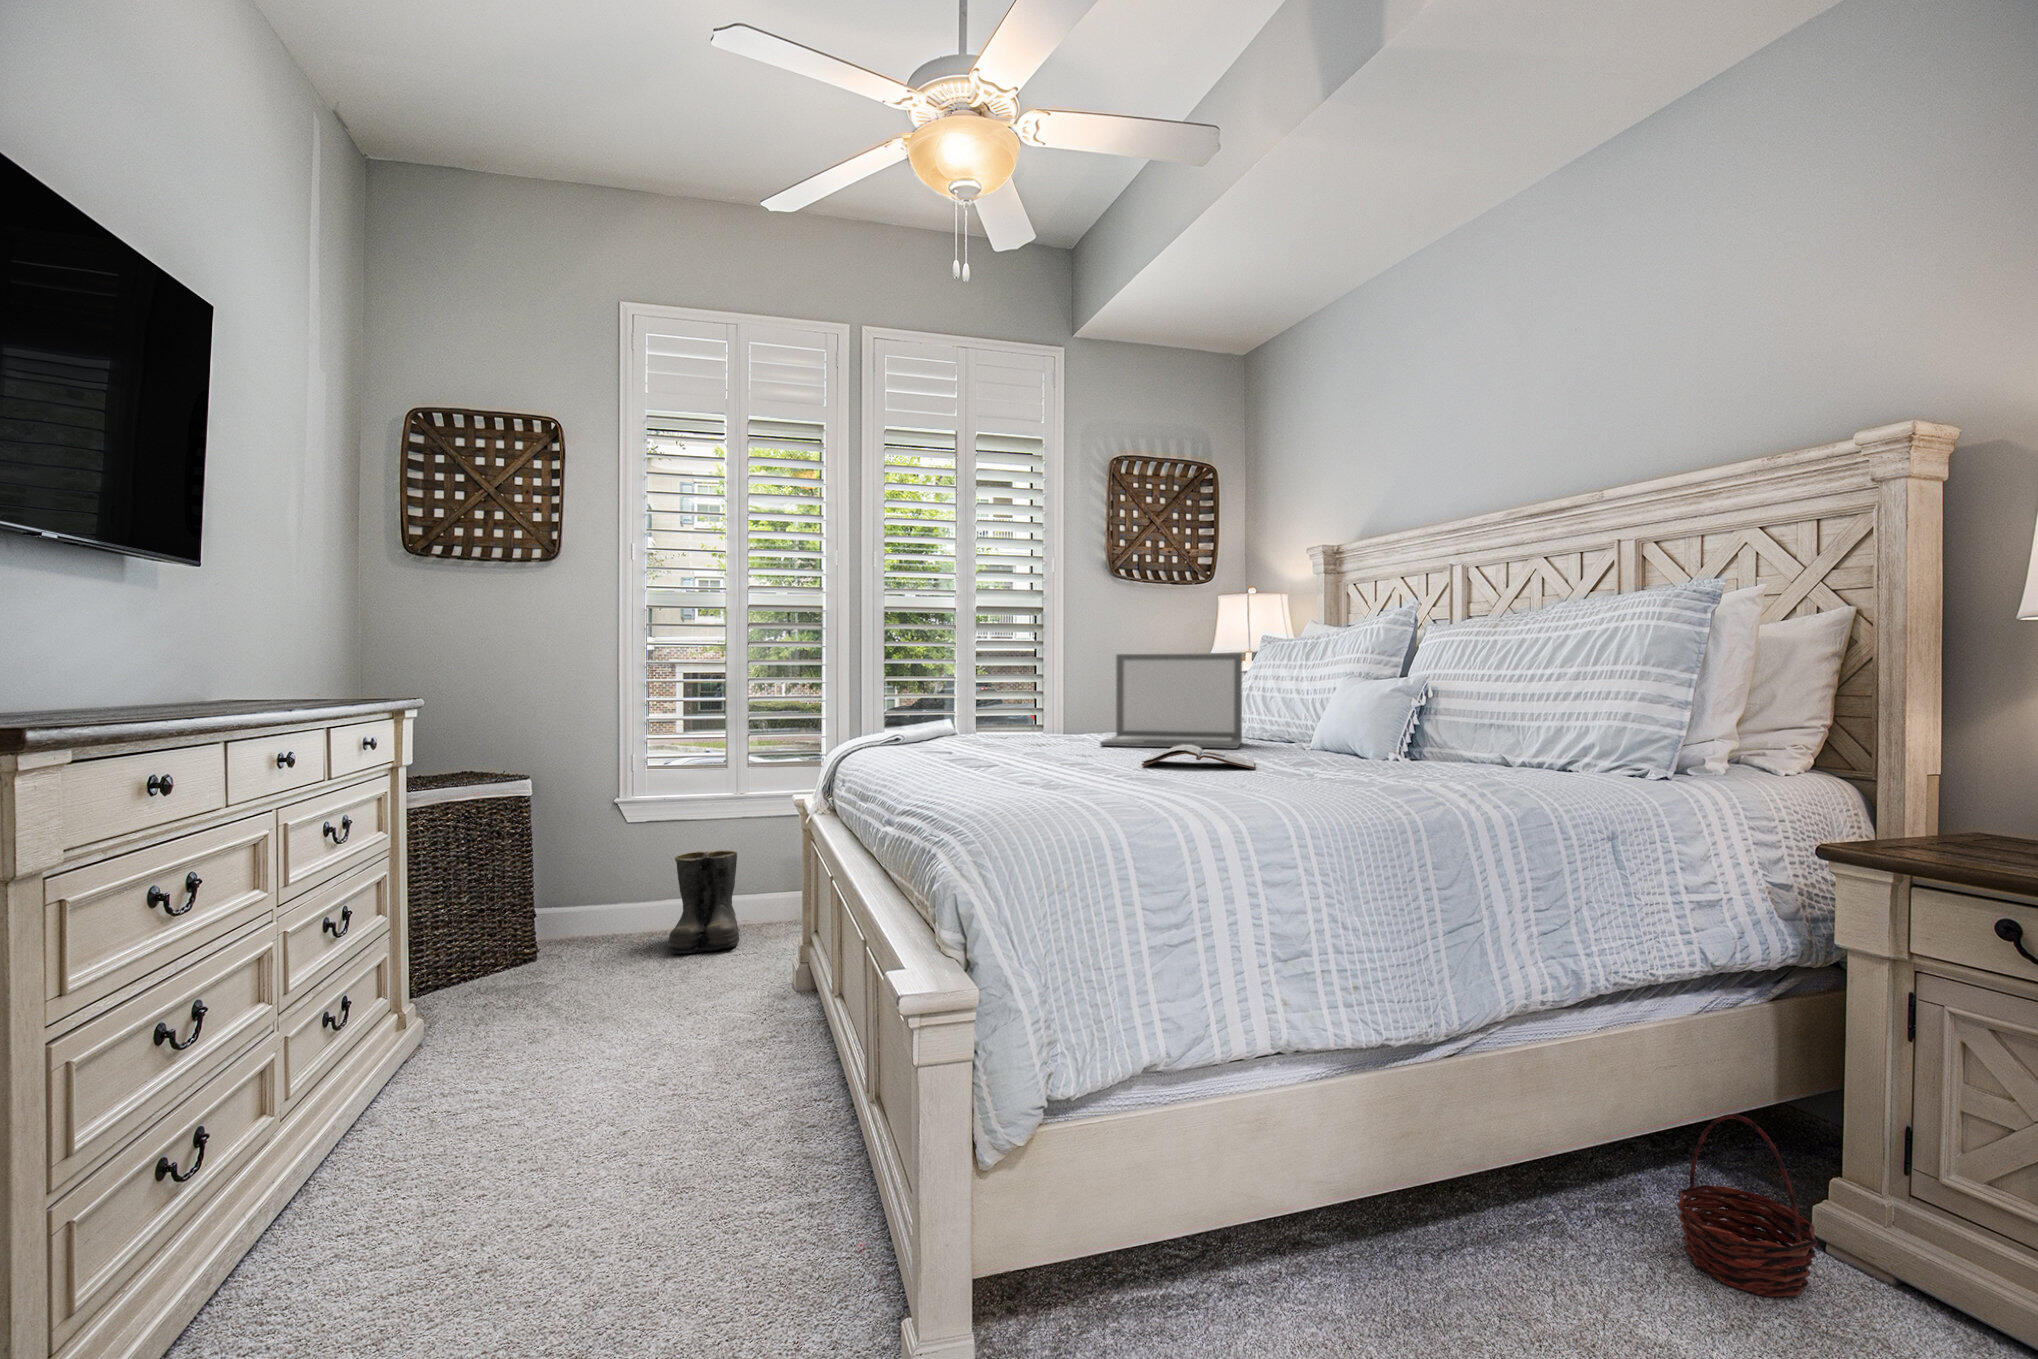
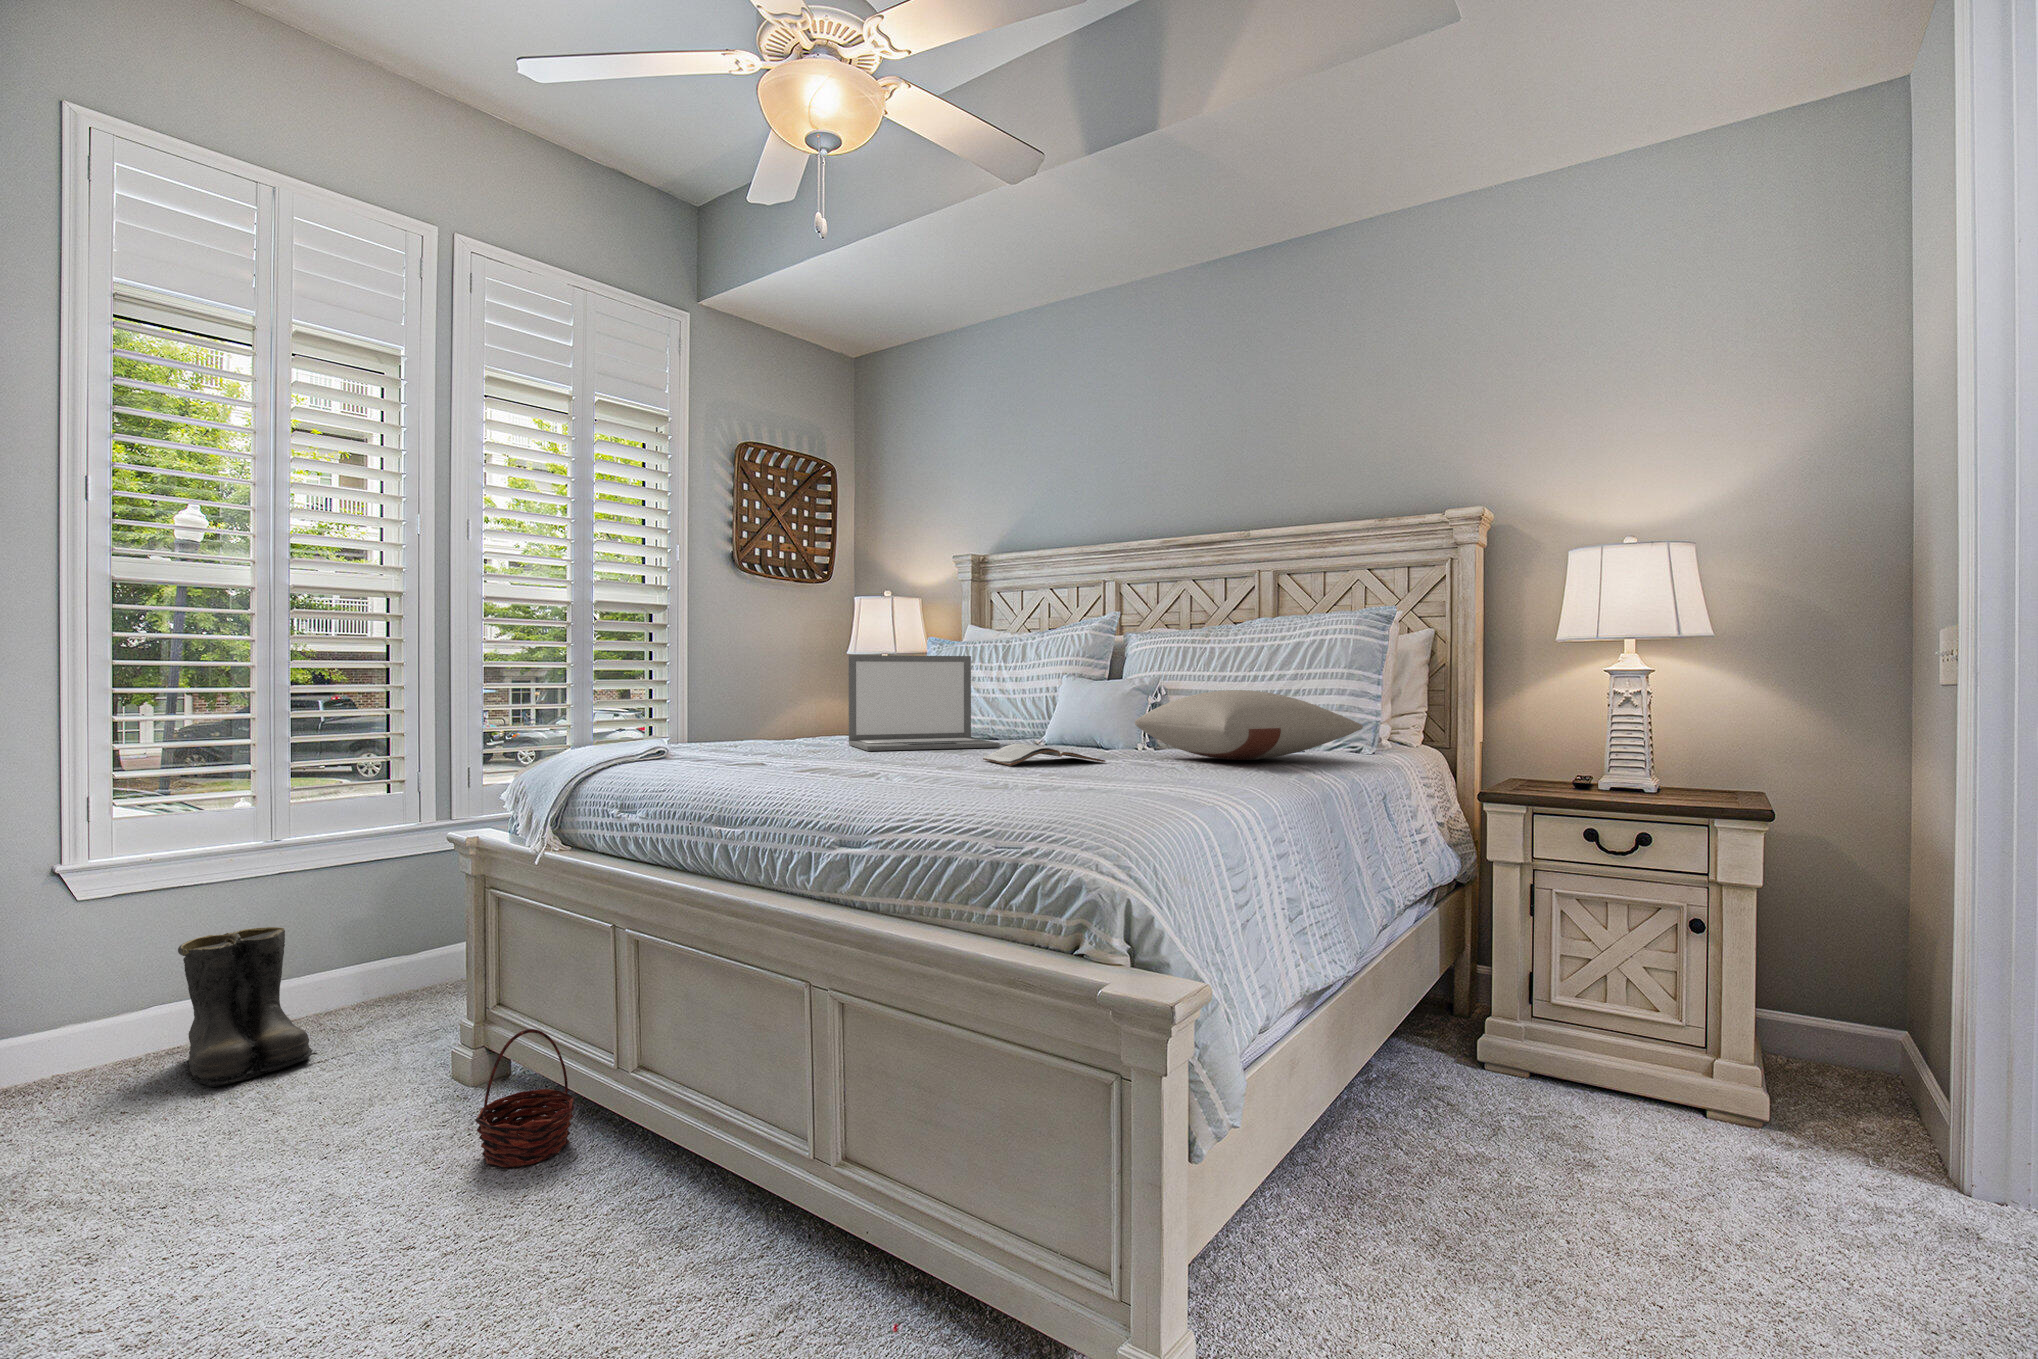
pillow: none [1327,692,1576,775] -> present [1135,690,1363,760]
basket: present [1677,1114,1817,1297] -> present [475,1029,575,1167]

